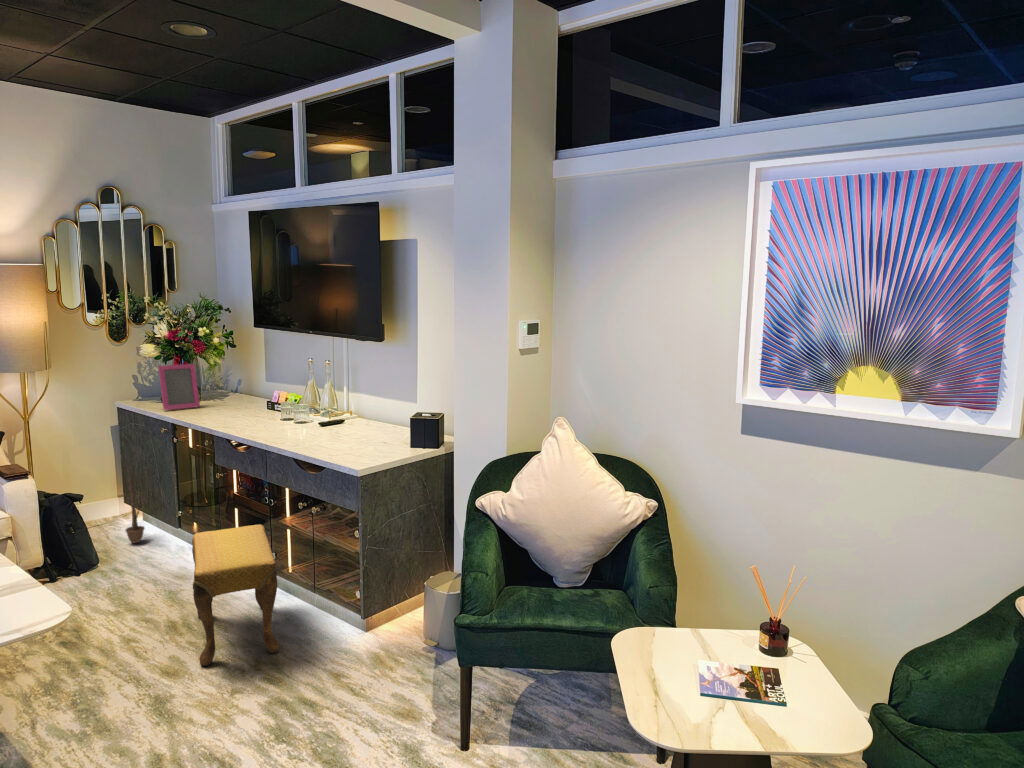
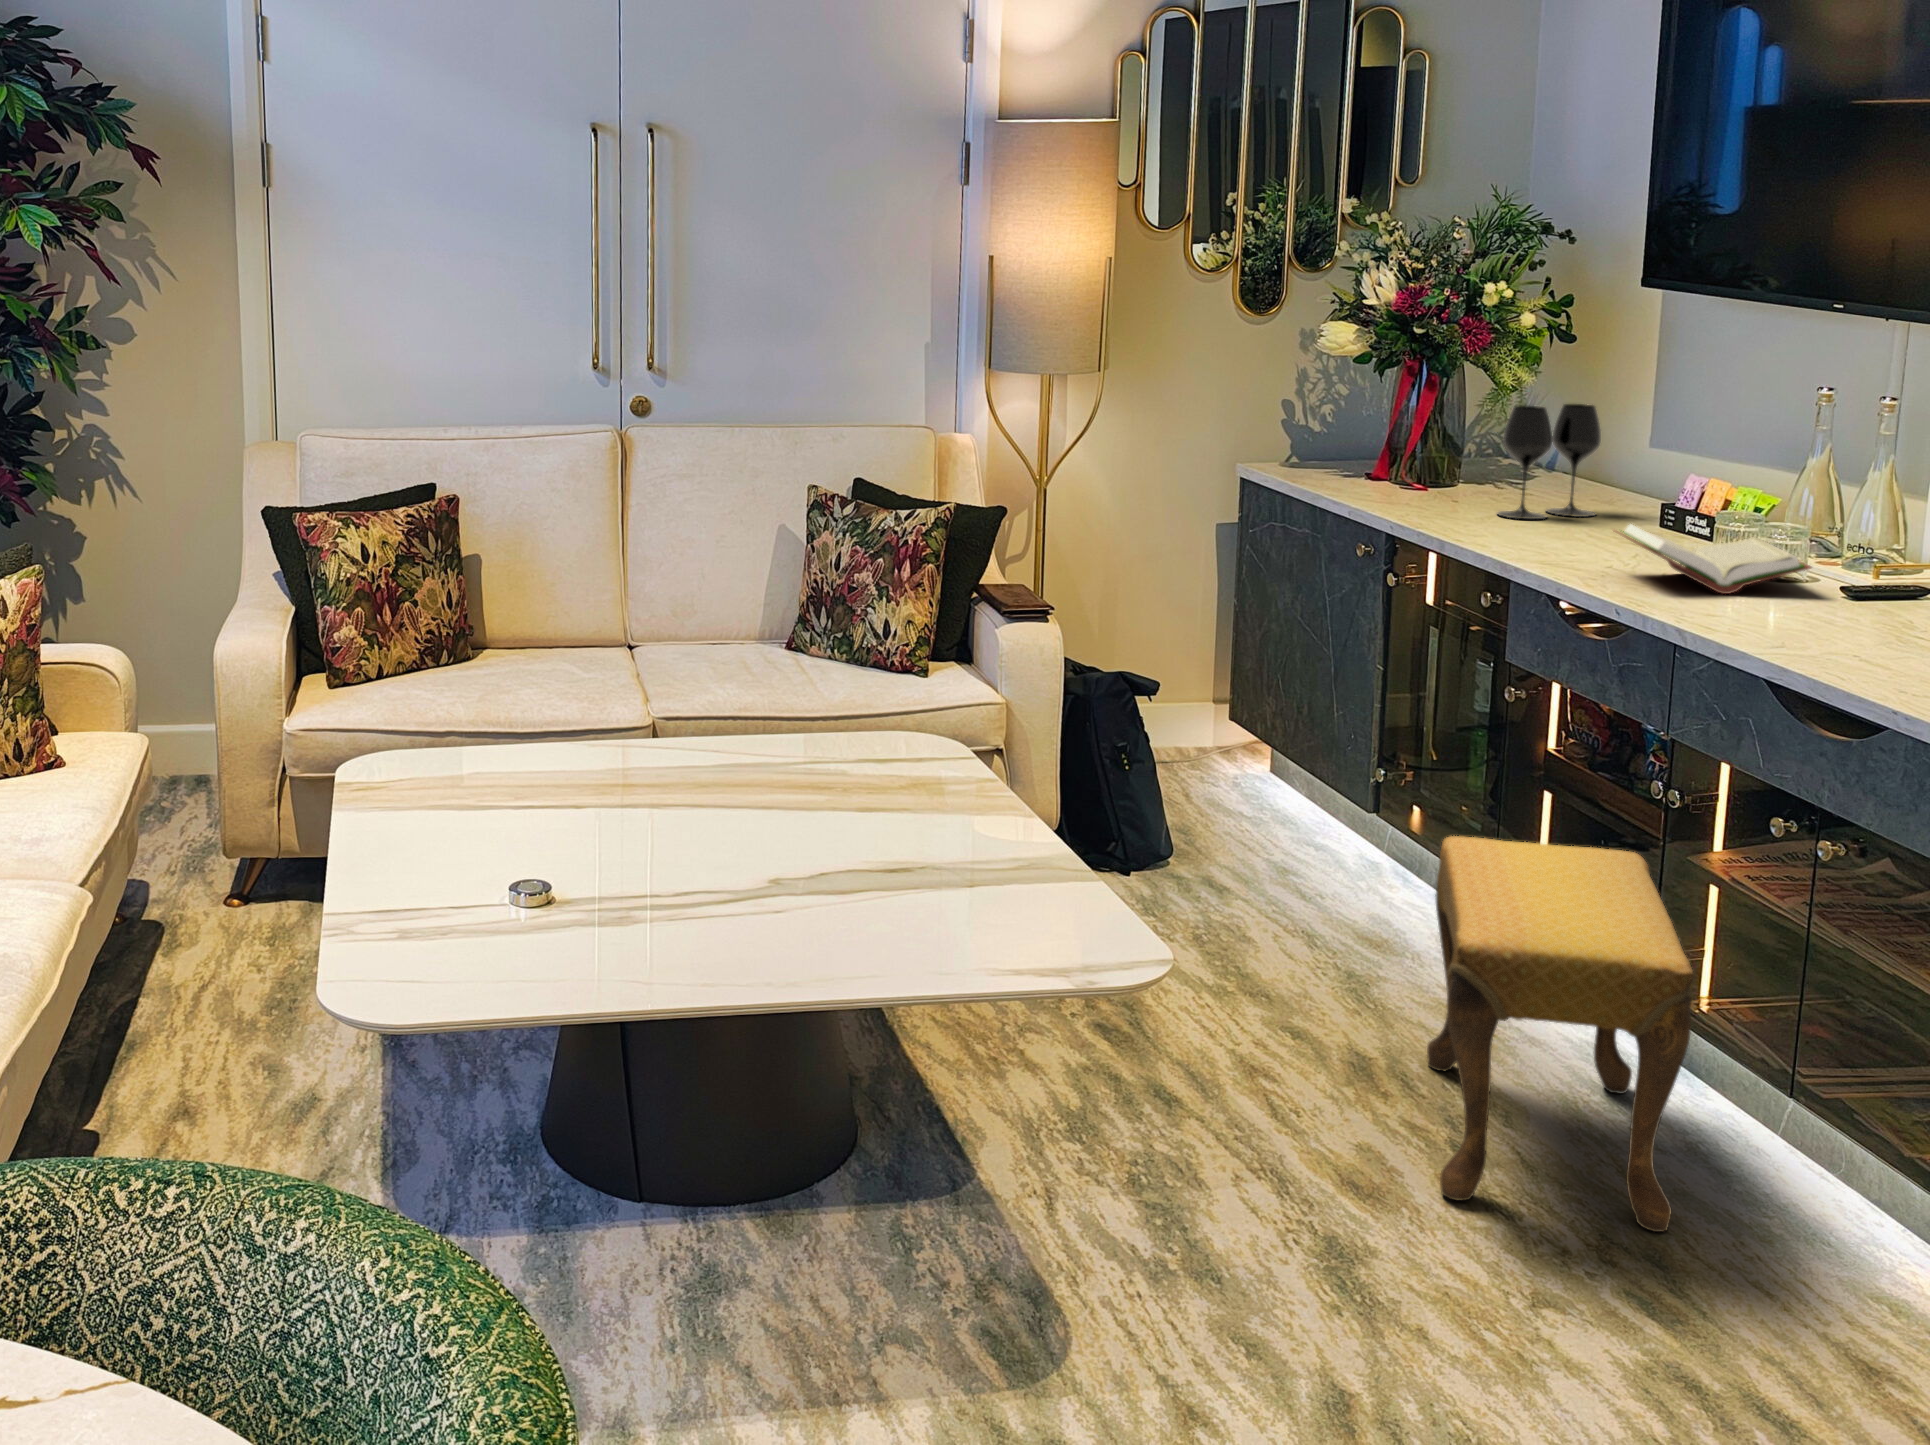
picture frame: present [158,364,200,410] -> none [1357,378,1459,499]
wine glass: none [212,369,248,412] -> present [1497,404,1601,519]
book: none [247,410,309,431] -> present [1615,524,1811,594]
decorative plant: present [125,482,146,543] -> none [1235,671,1296,830]

